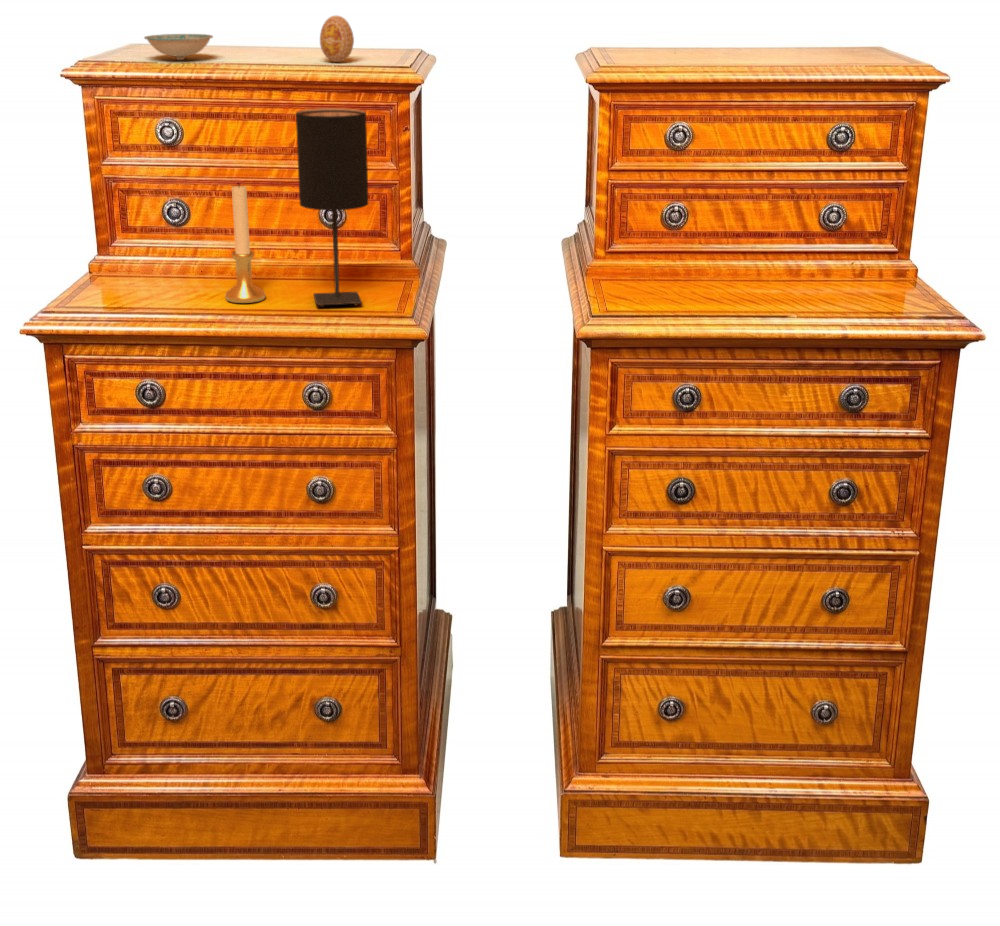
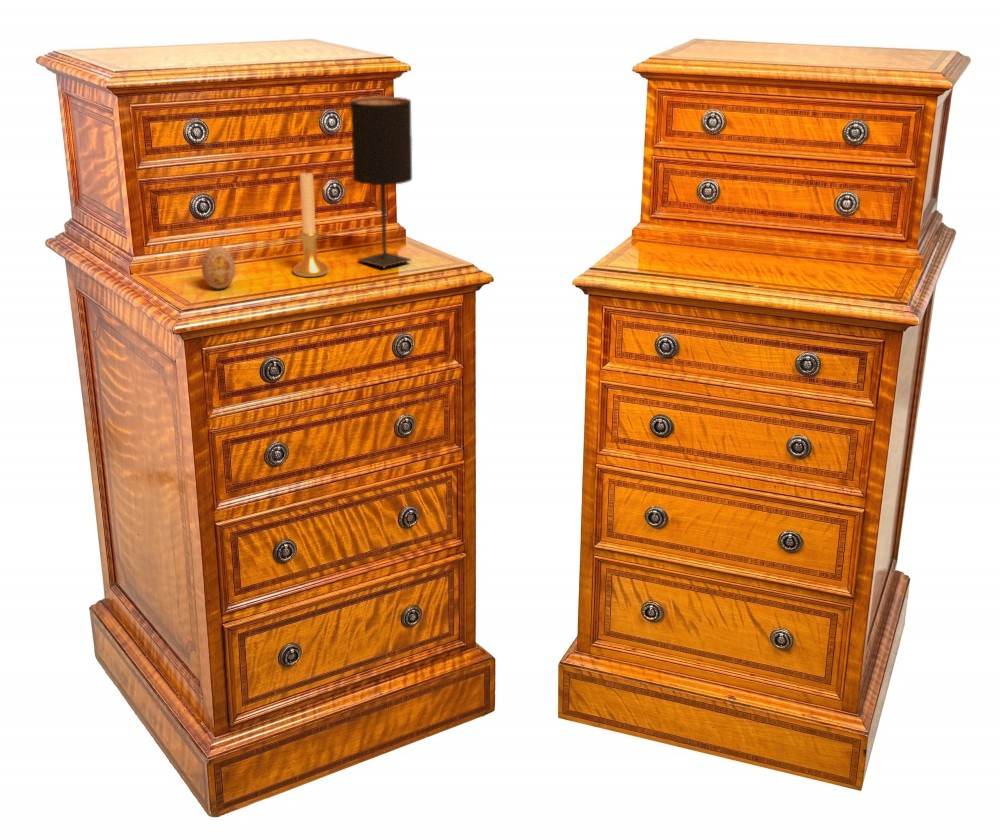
decorative egg: present [320,16,354,62] -> present [202,246,235,289]
ceramic bowl: present [144,34,213,60] -> none [150,39,212,64]

